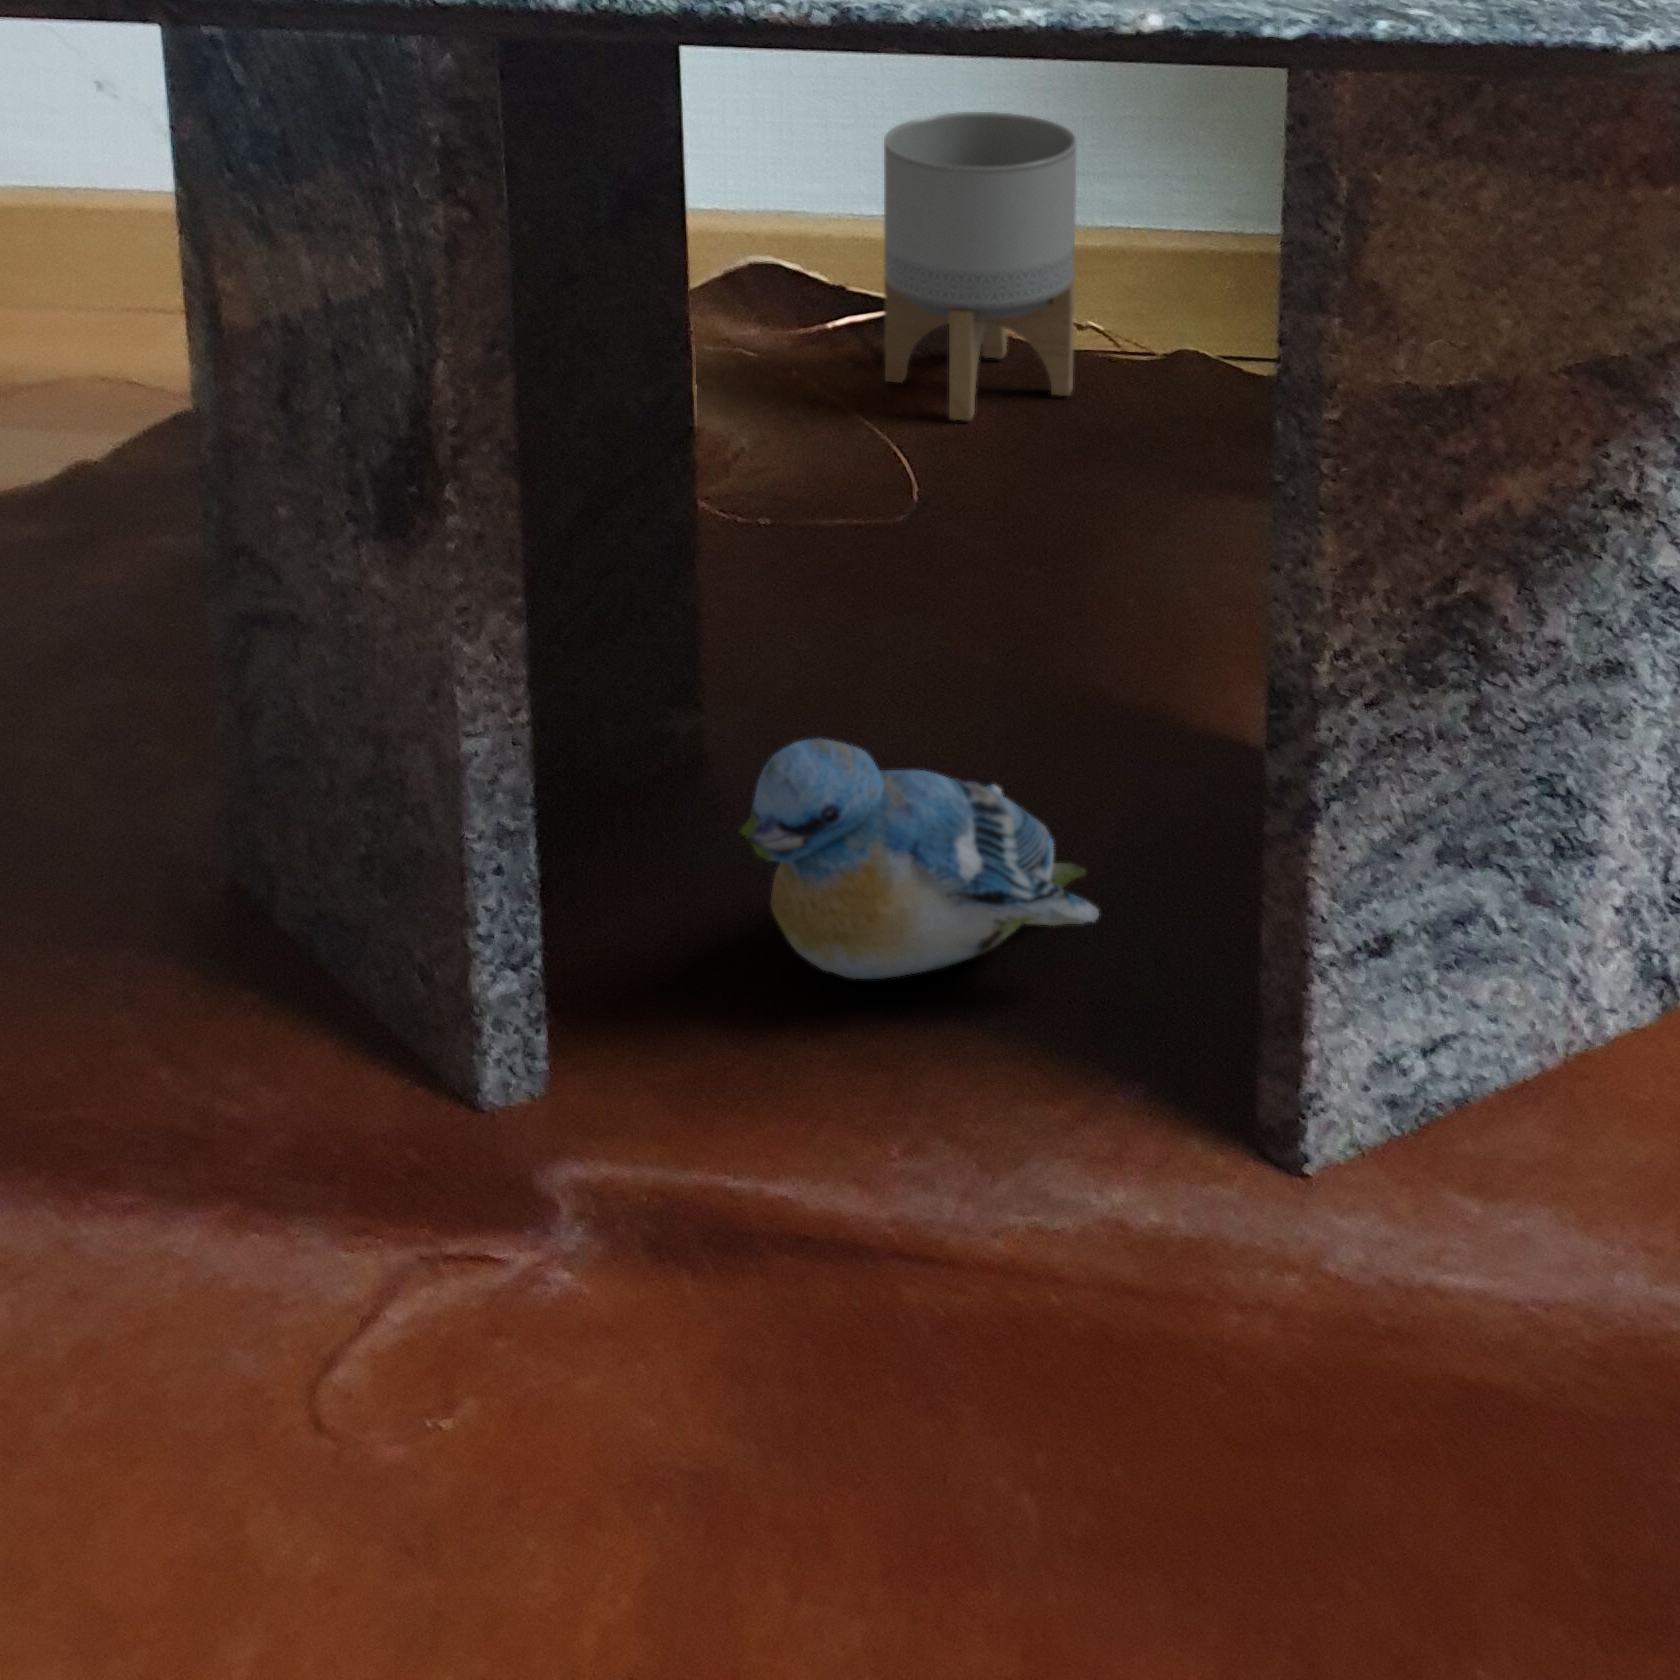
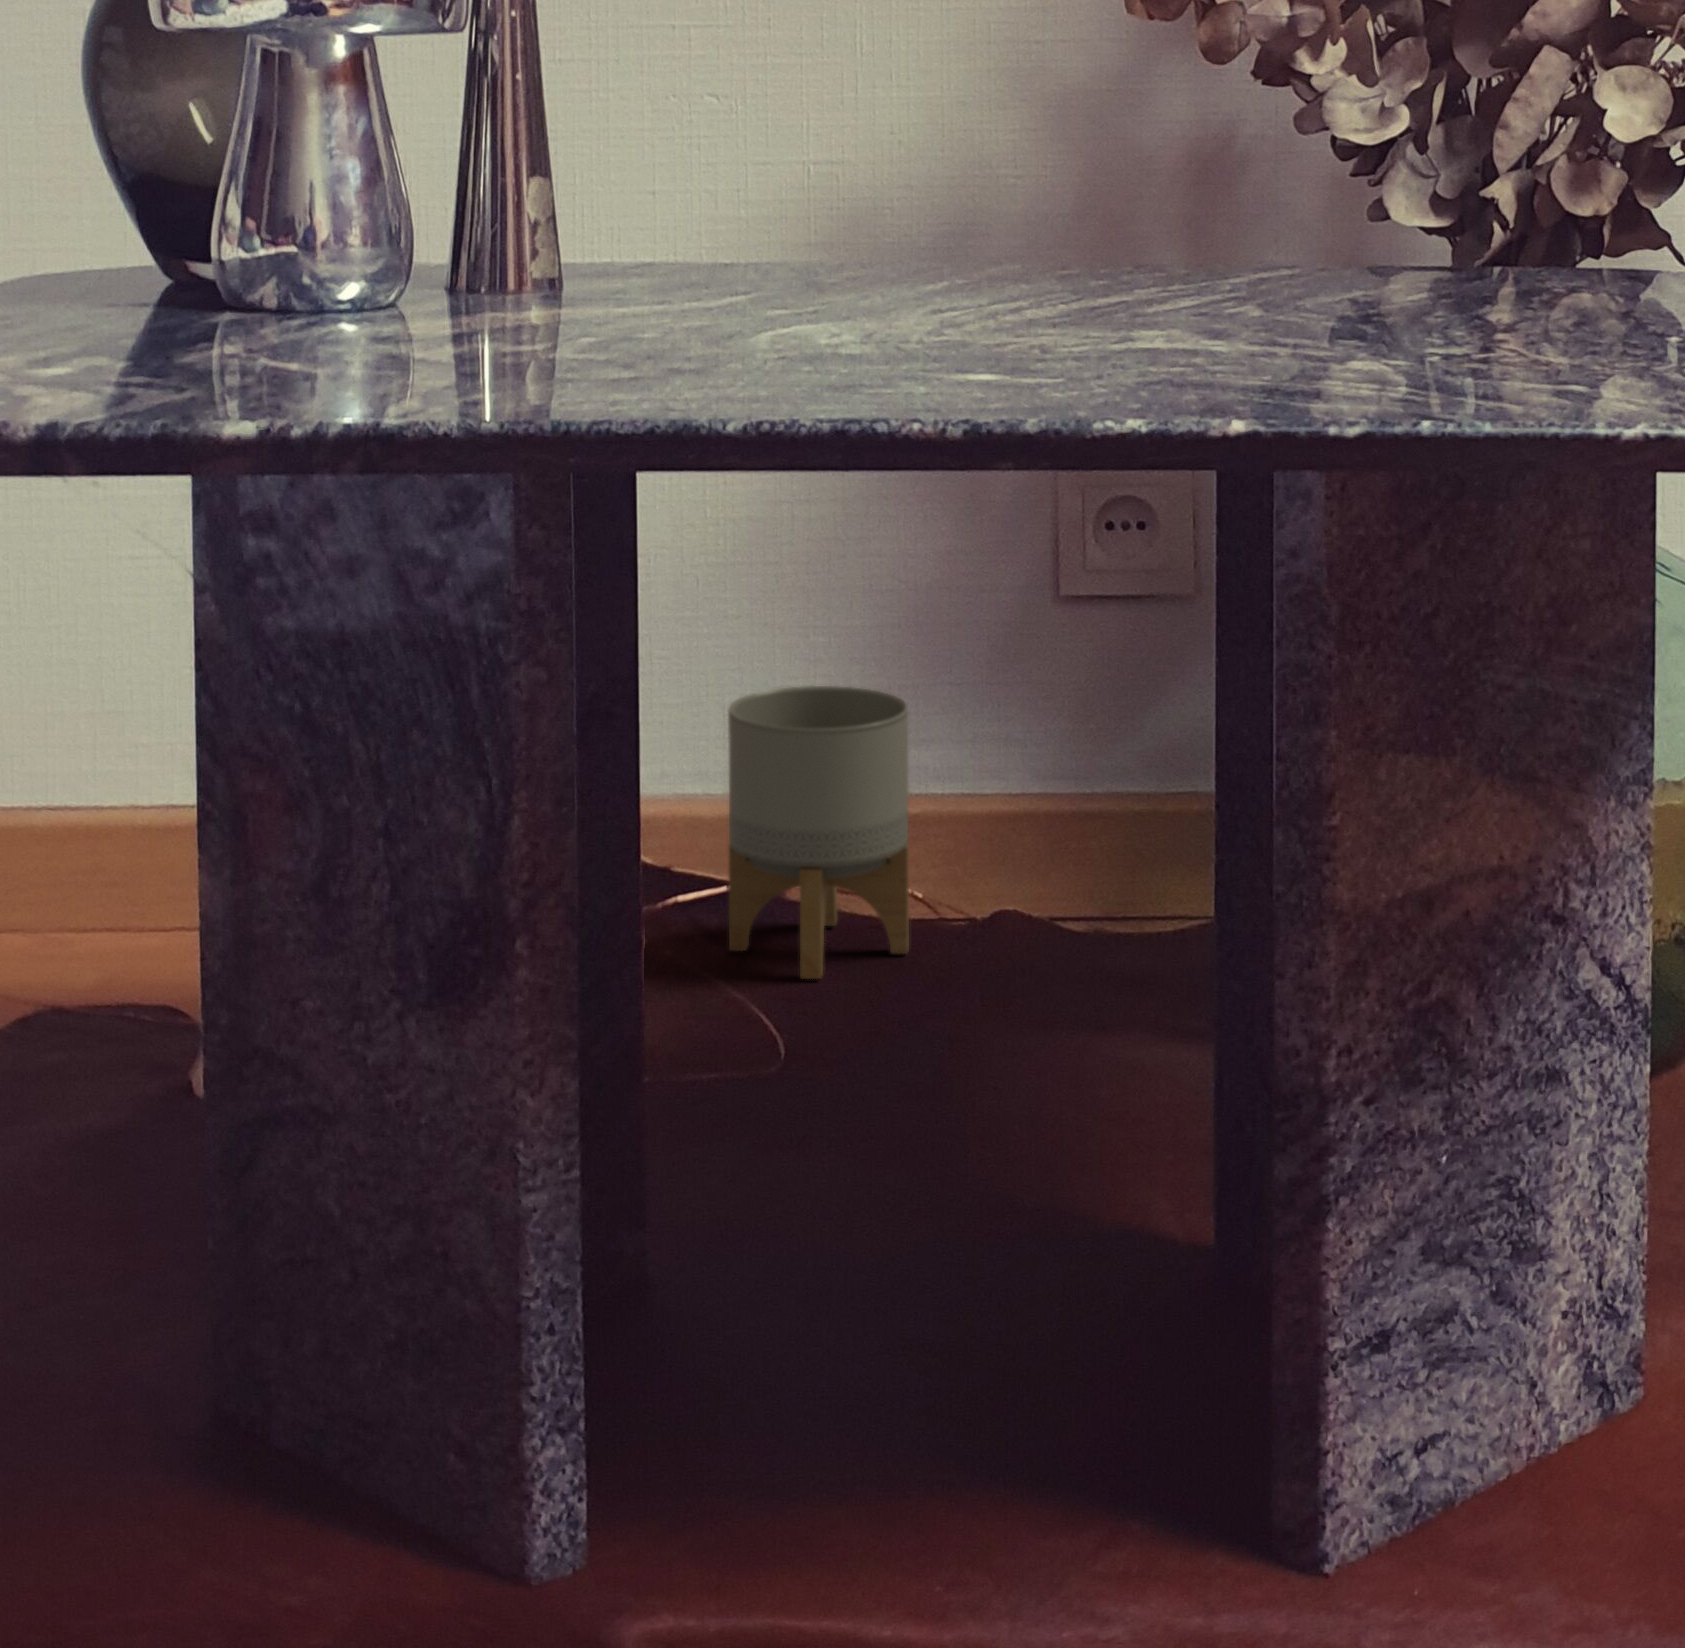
plush toy: present [740,739,1099,979] -> none [756,1200,1090,1446]

